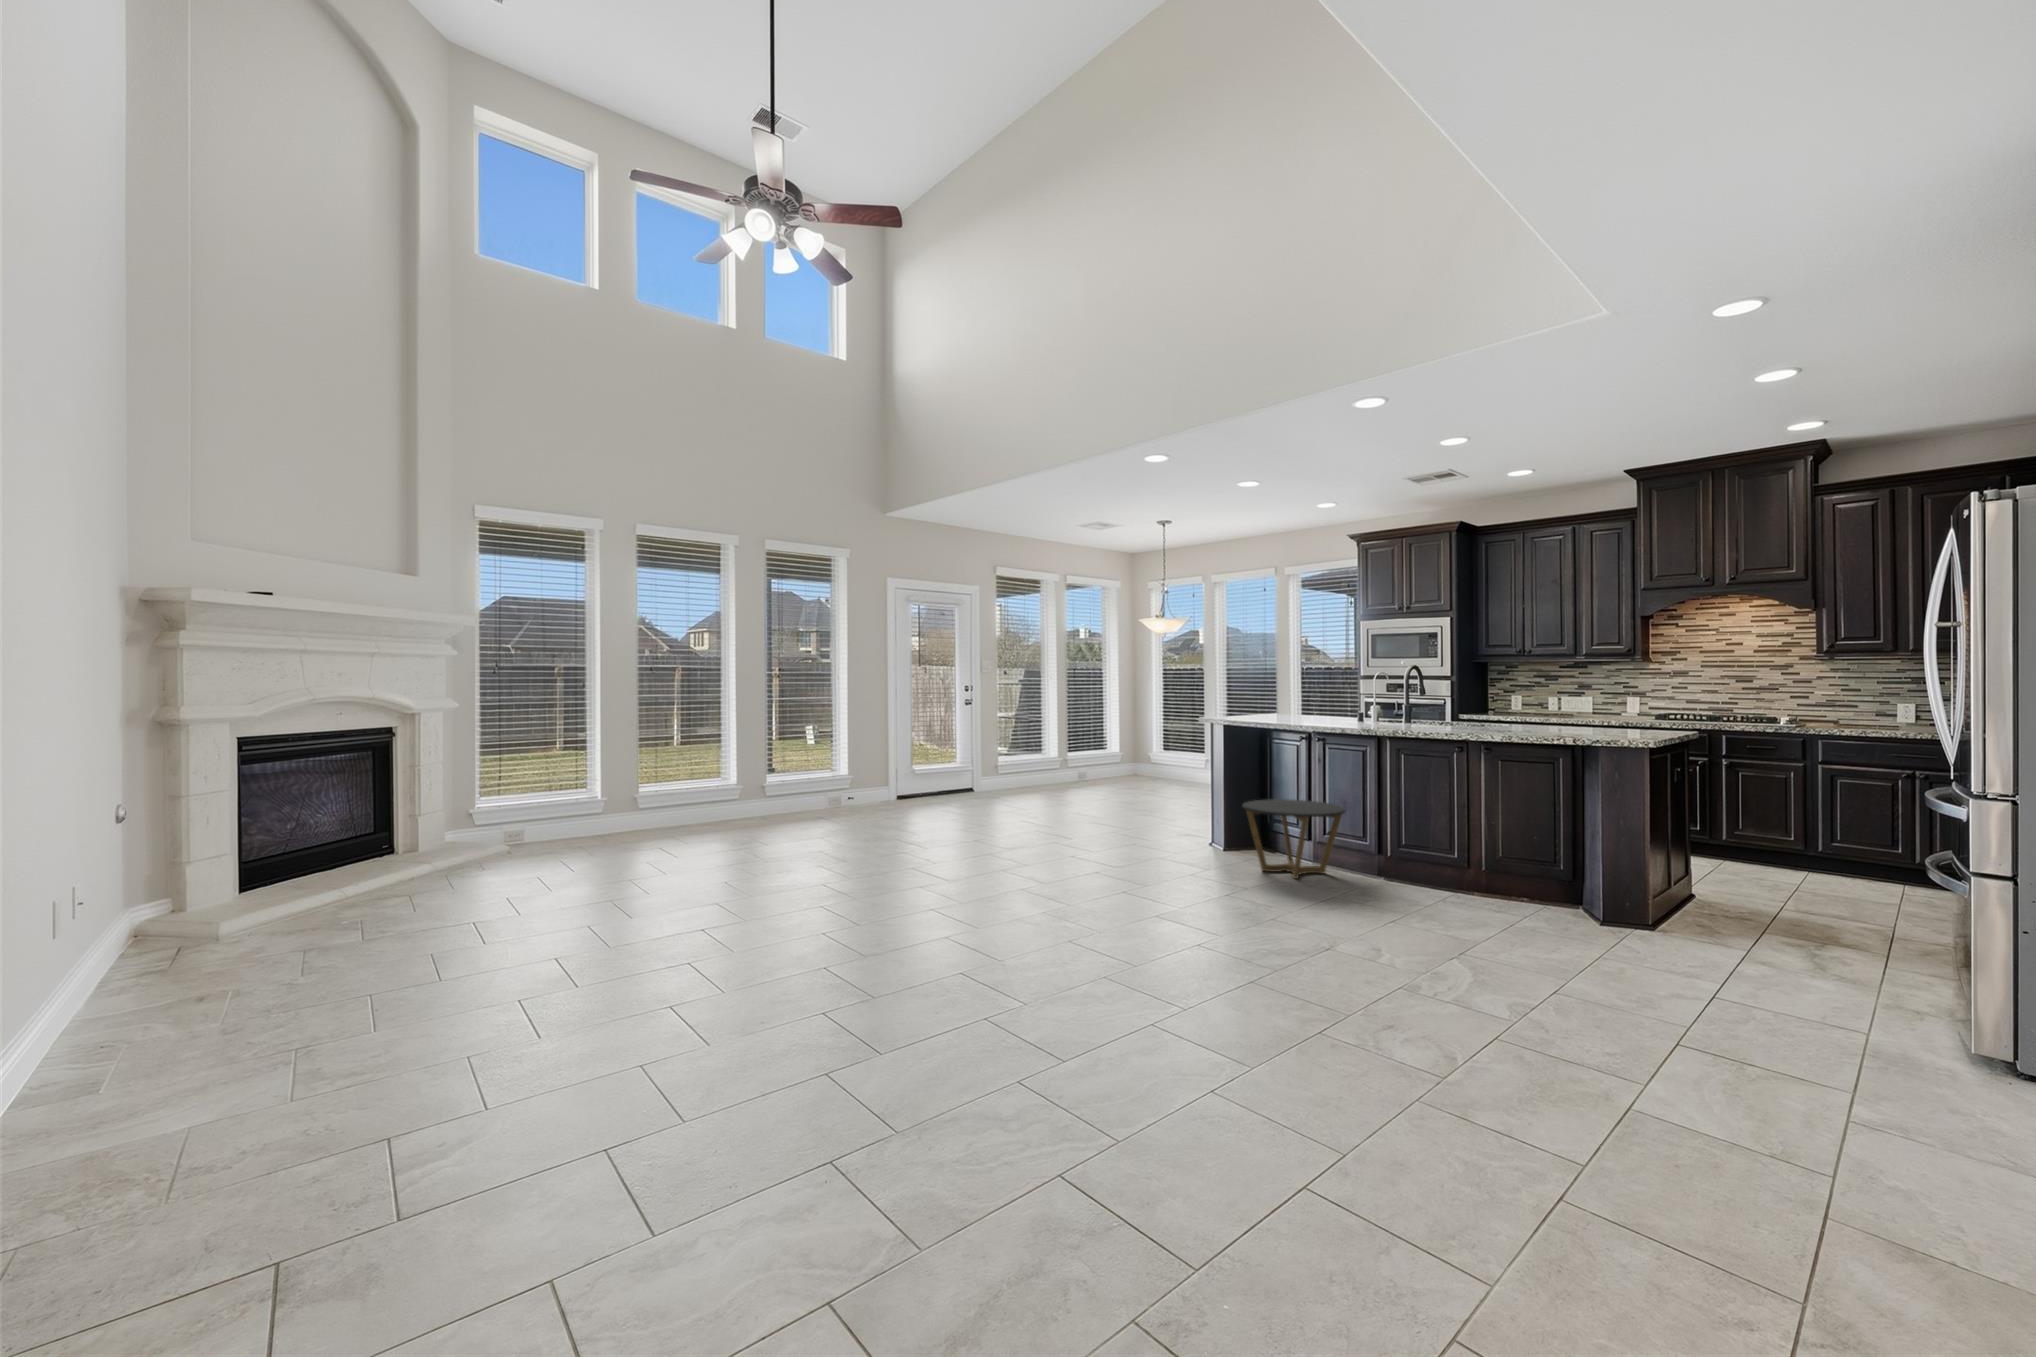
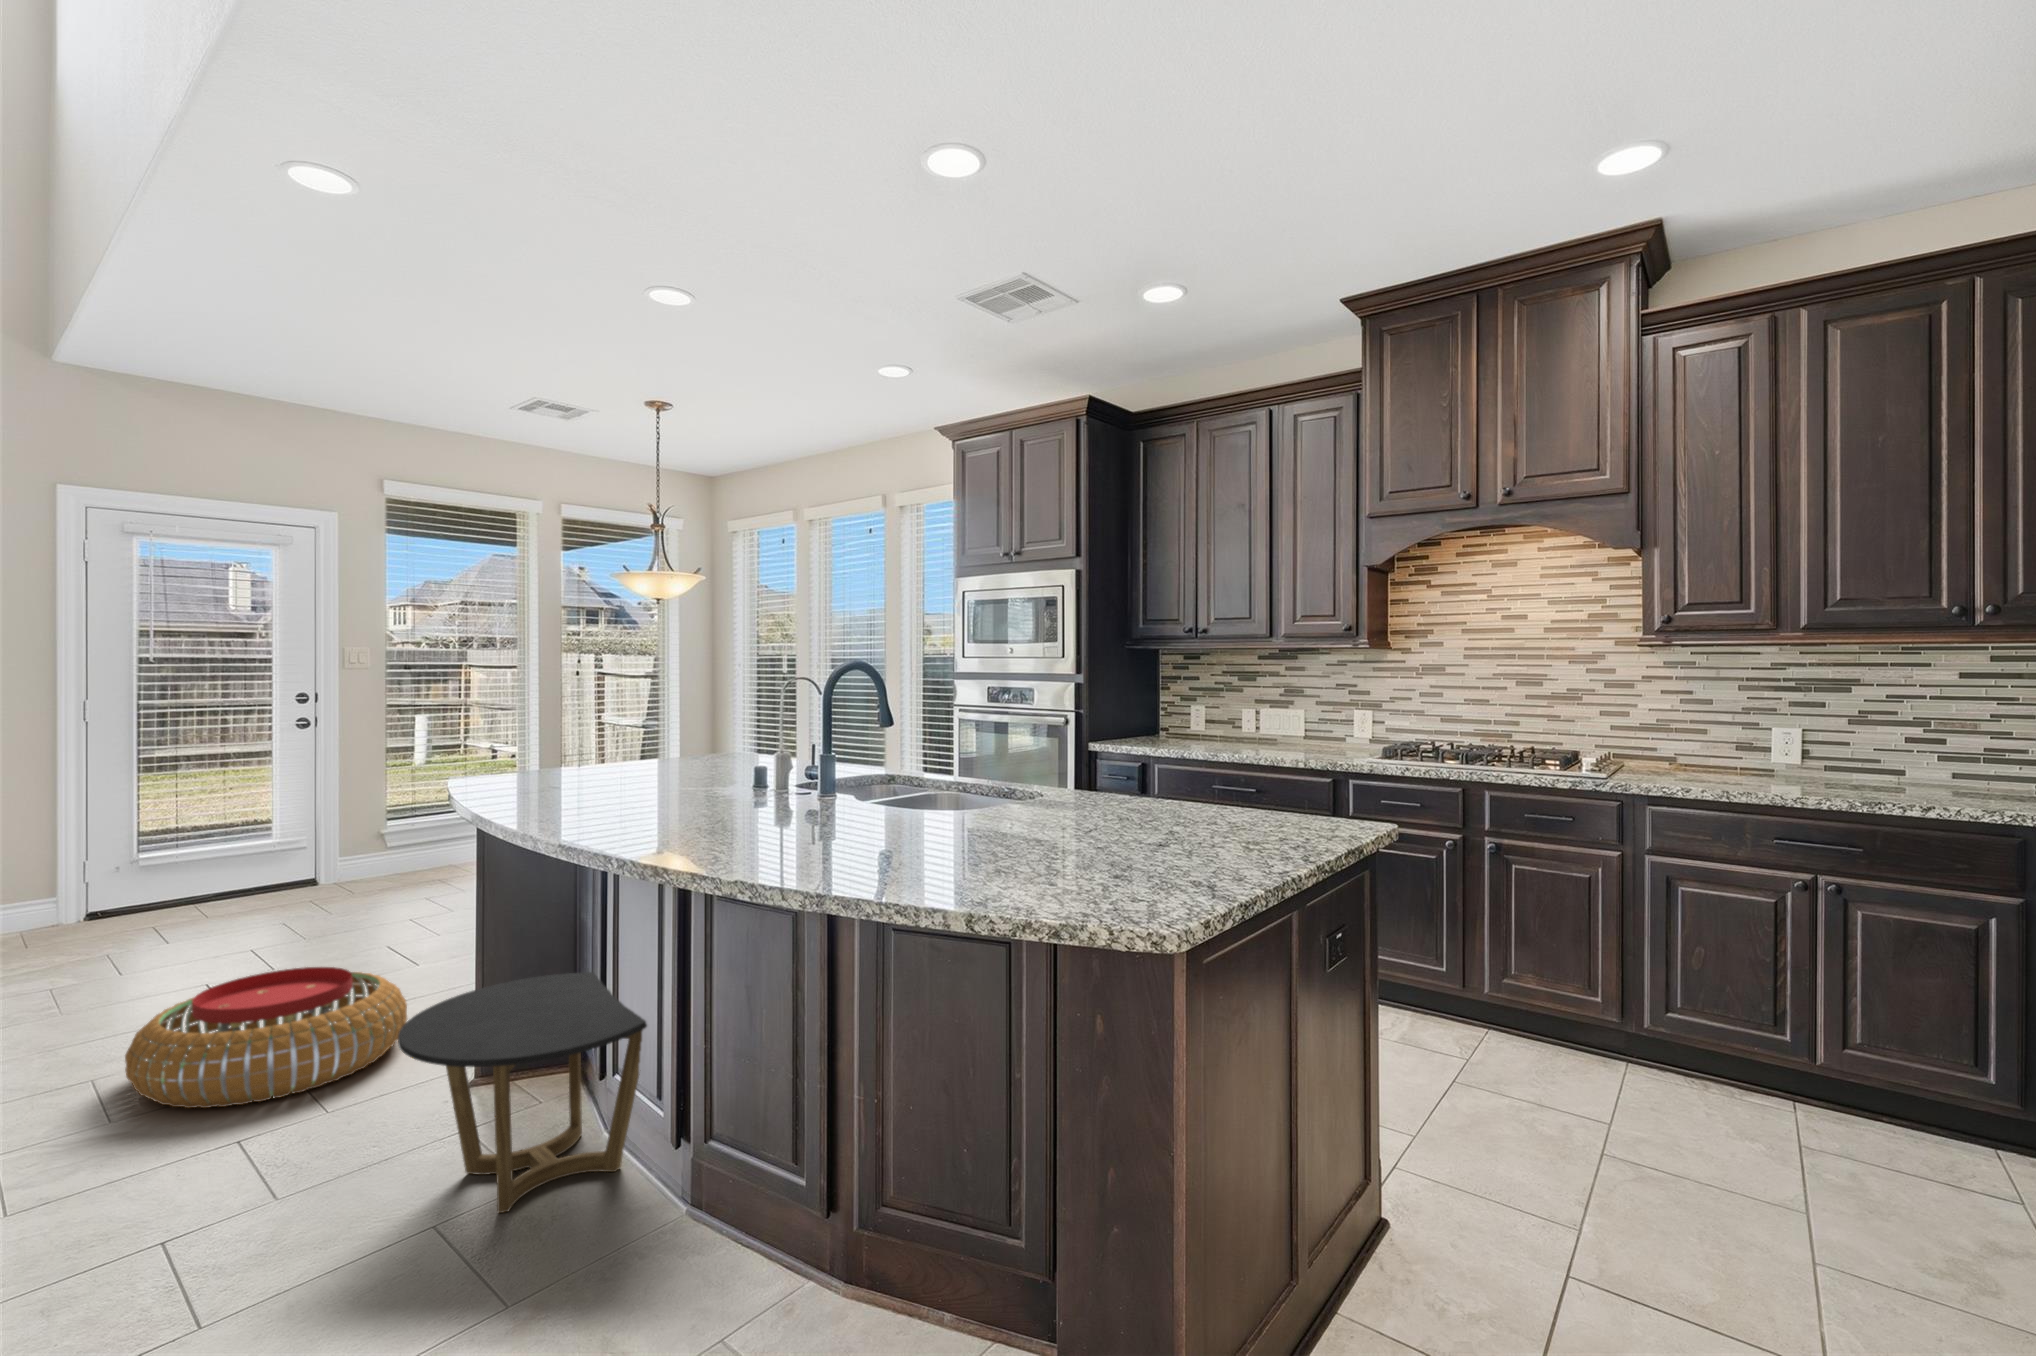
pouf: none [1064,805,1163,853] -> present [125,967,407,1108]

